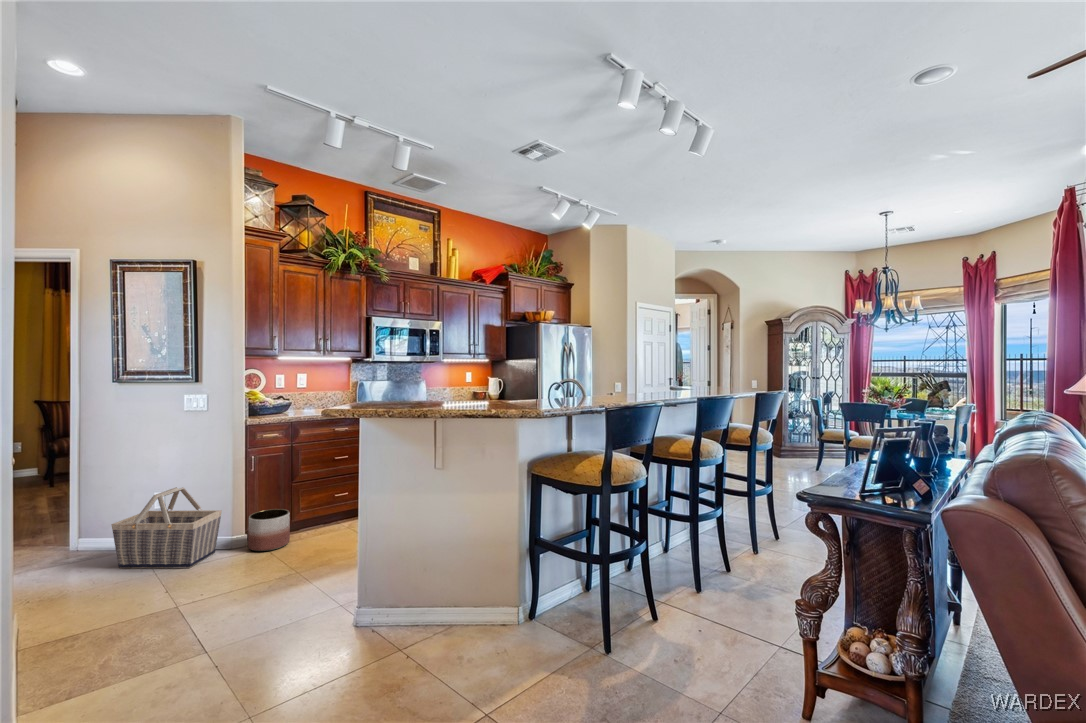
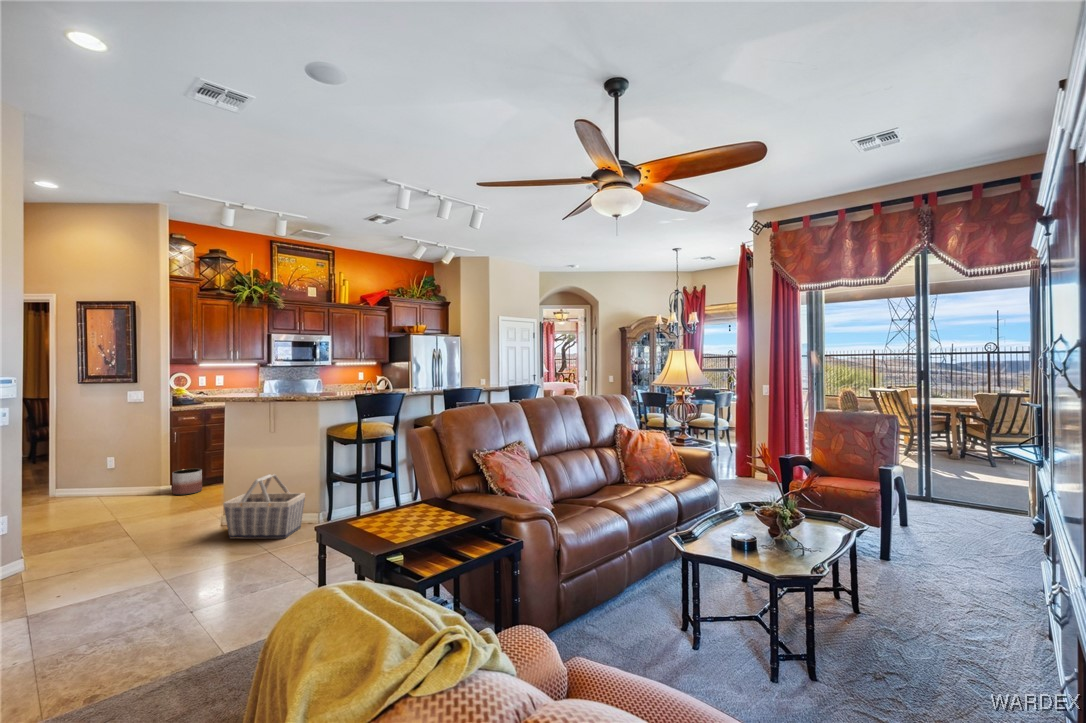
basket: present [111,487,222,568] -> present [224,474,305,539]

